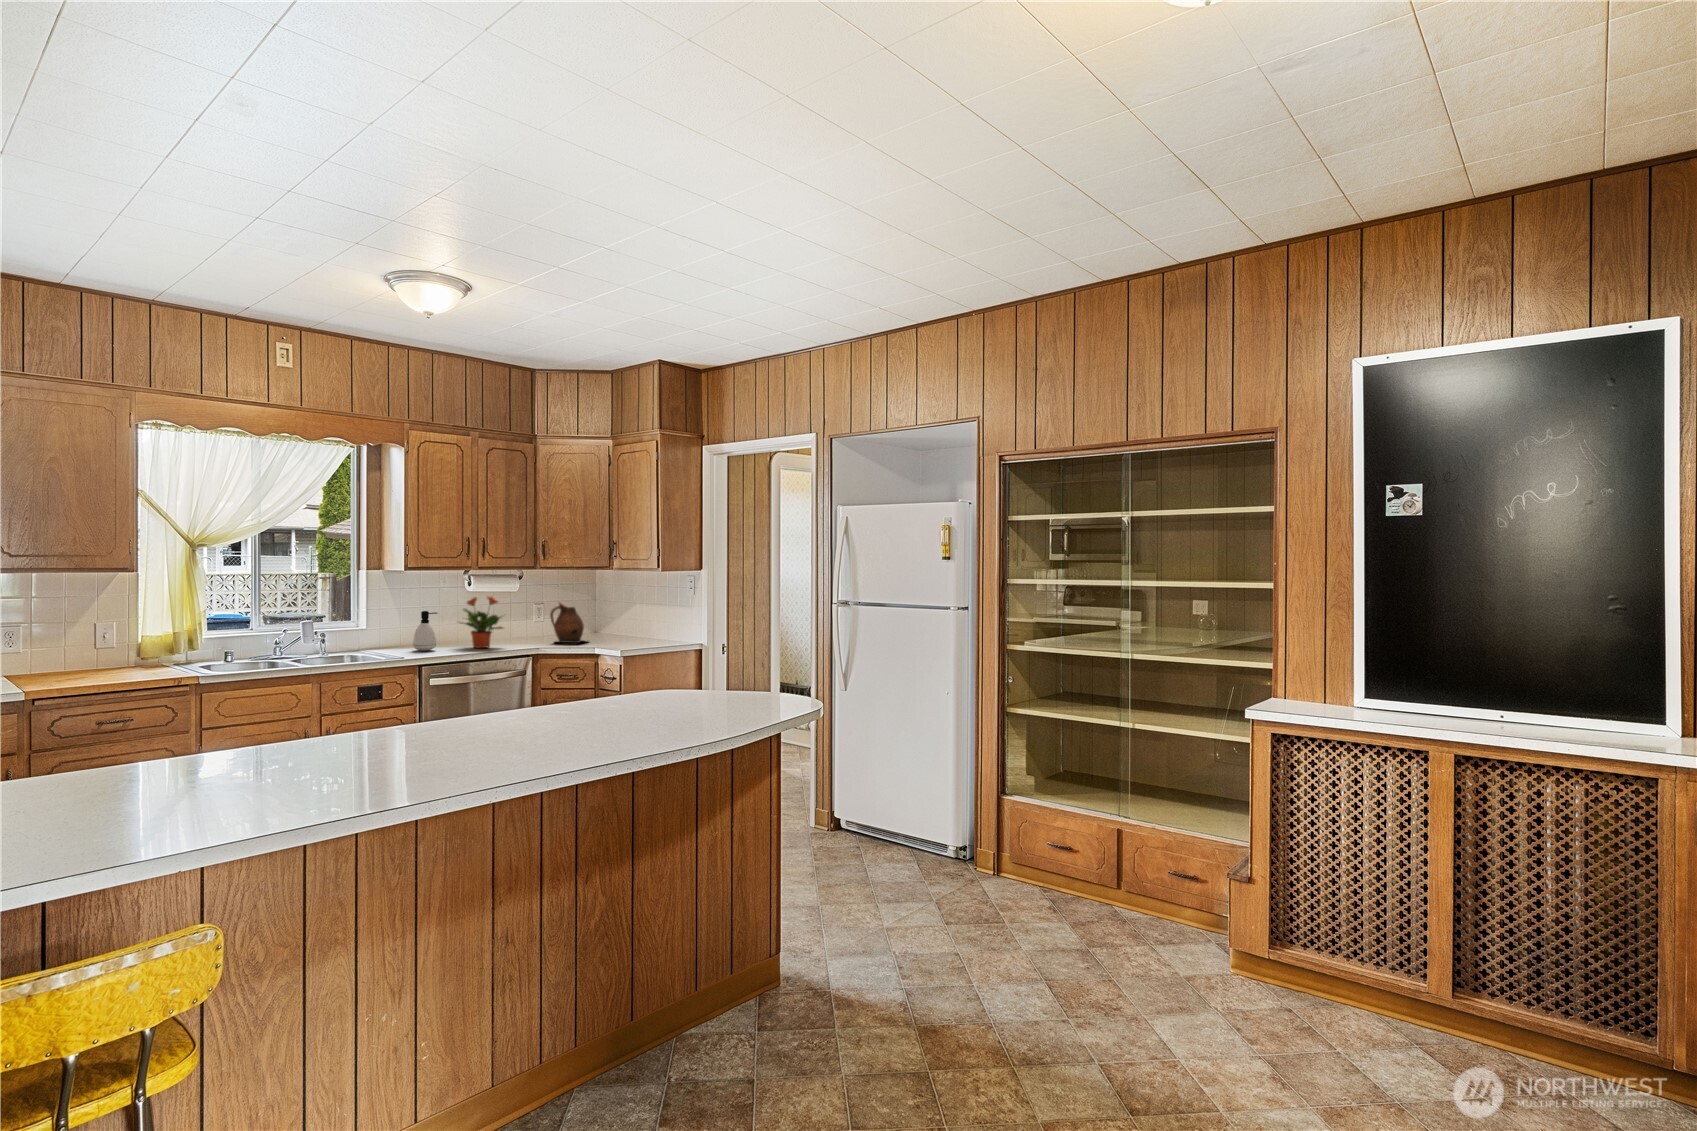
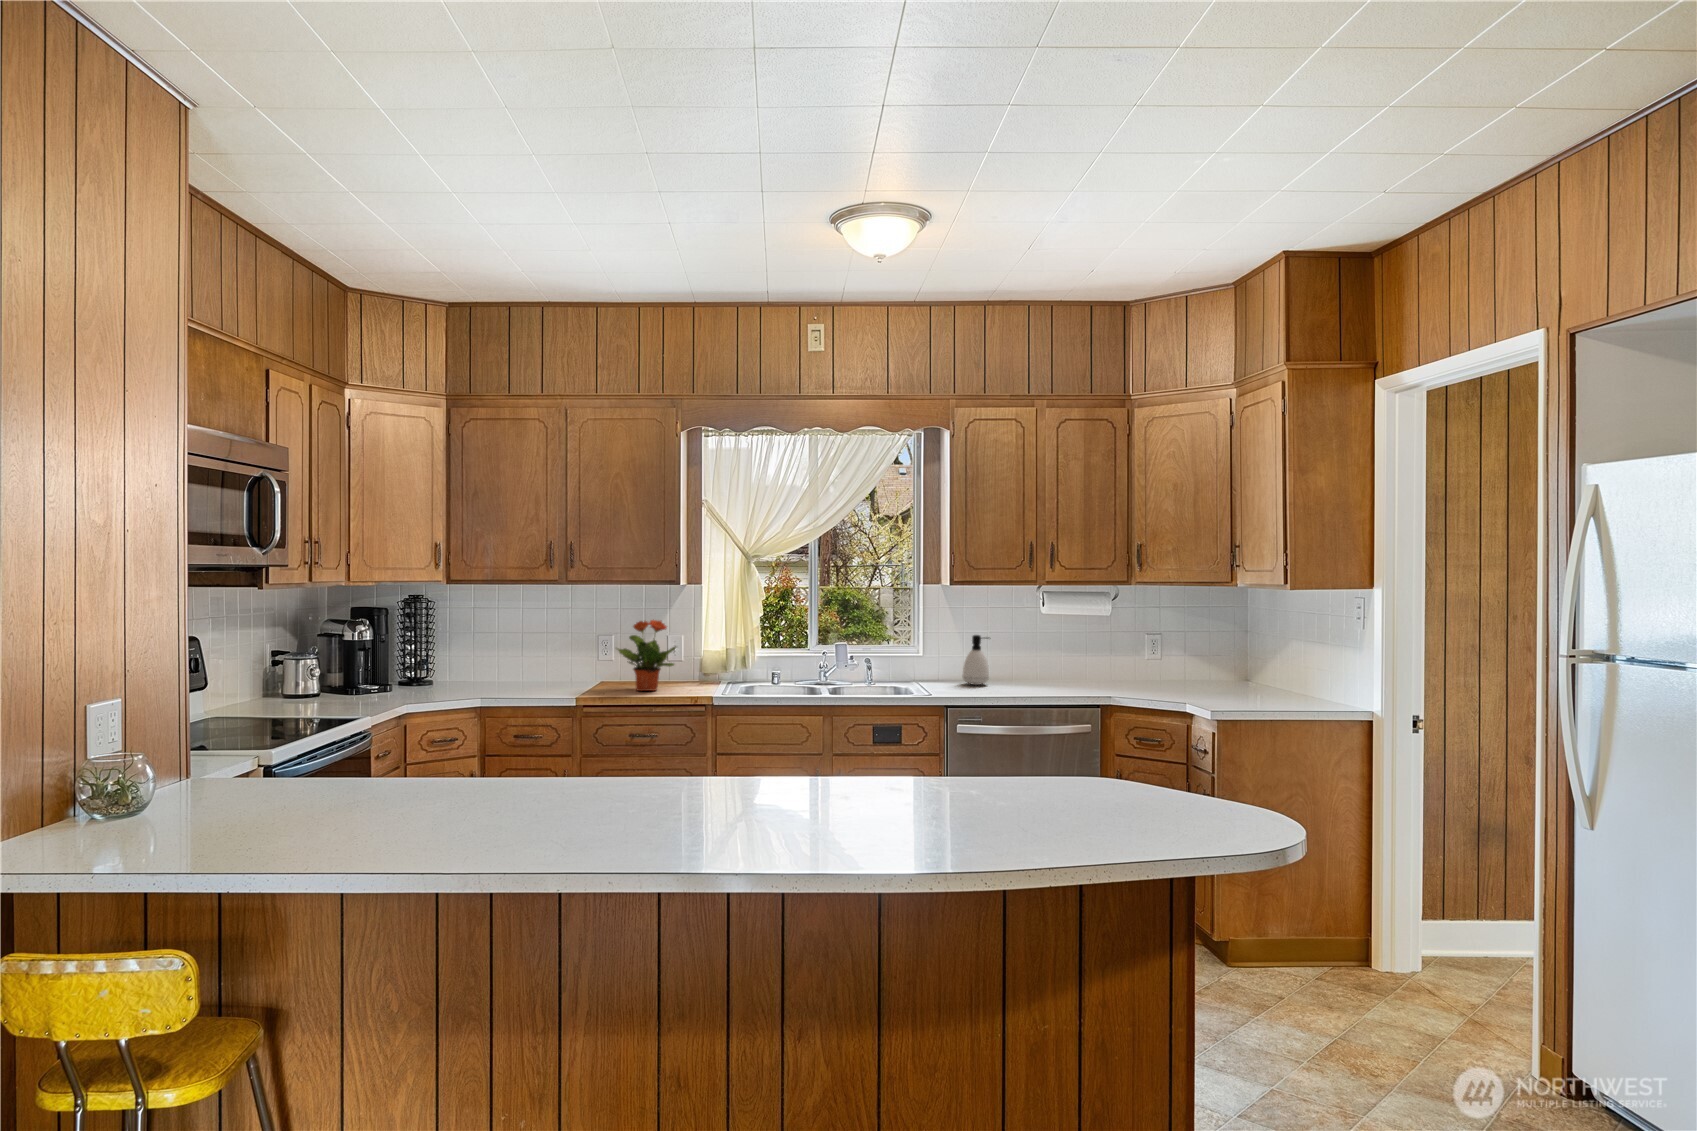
potted plant: present [463,597,503,648] -> present [618,620,676,691]
ceramic pitcher: present [550,603,584,643] -> none [1145,630,1202,691]

